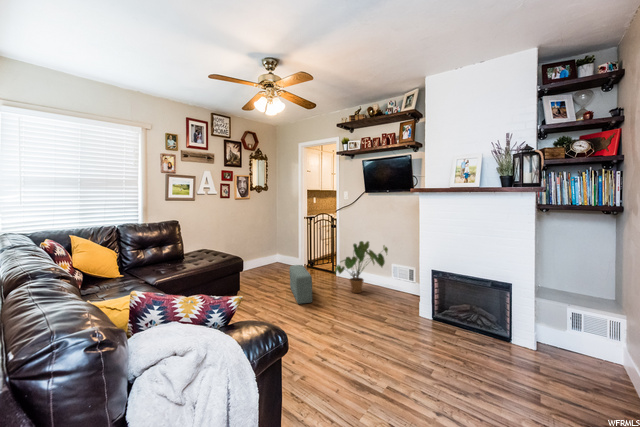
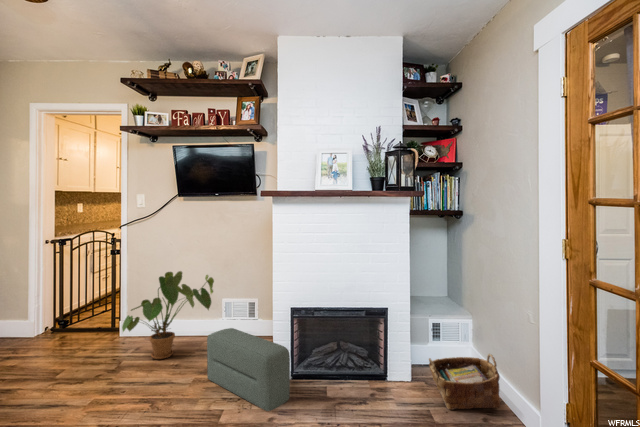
pouf: present [289,265,312,304] -> present [207,328,290,411]
woven basket: none [548,331,627,390] -> present [429,354,500,410]

